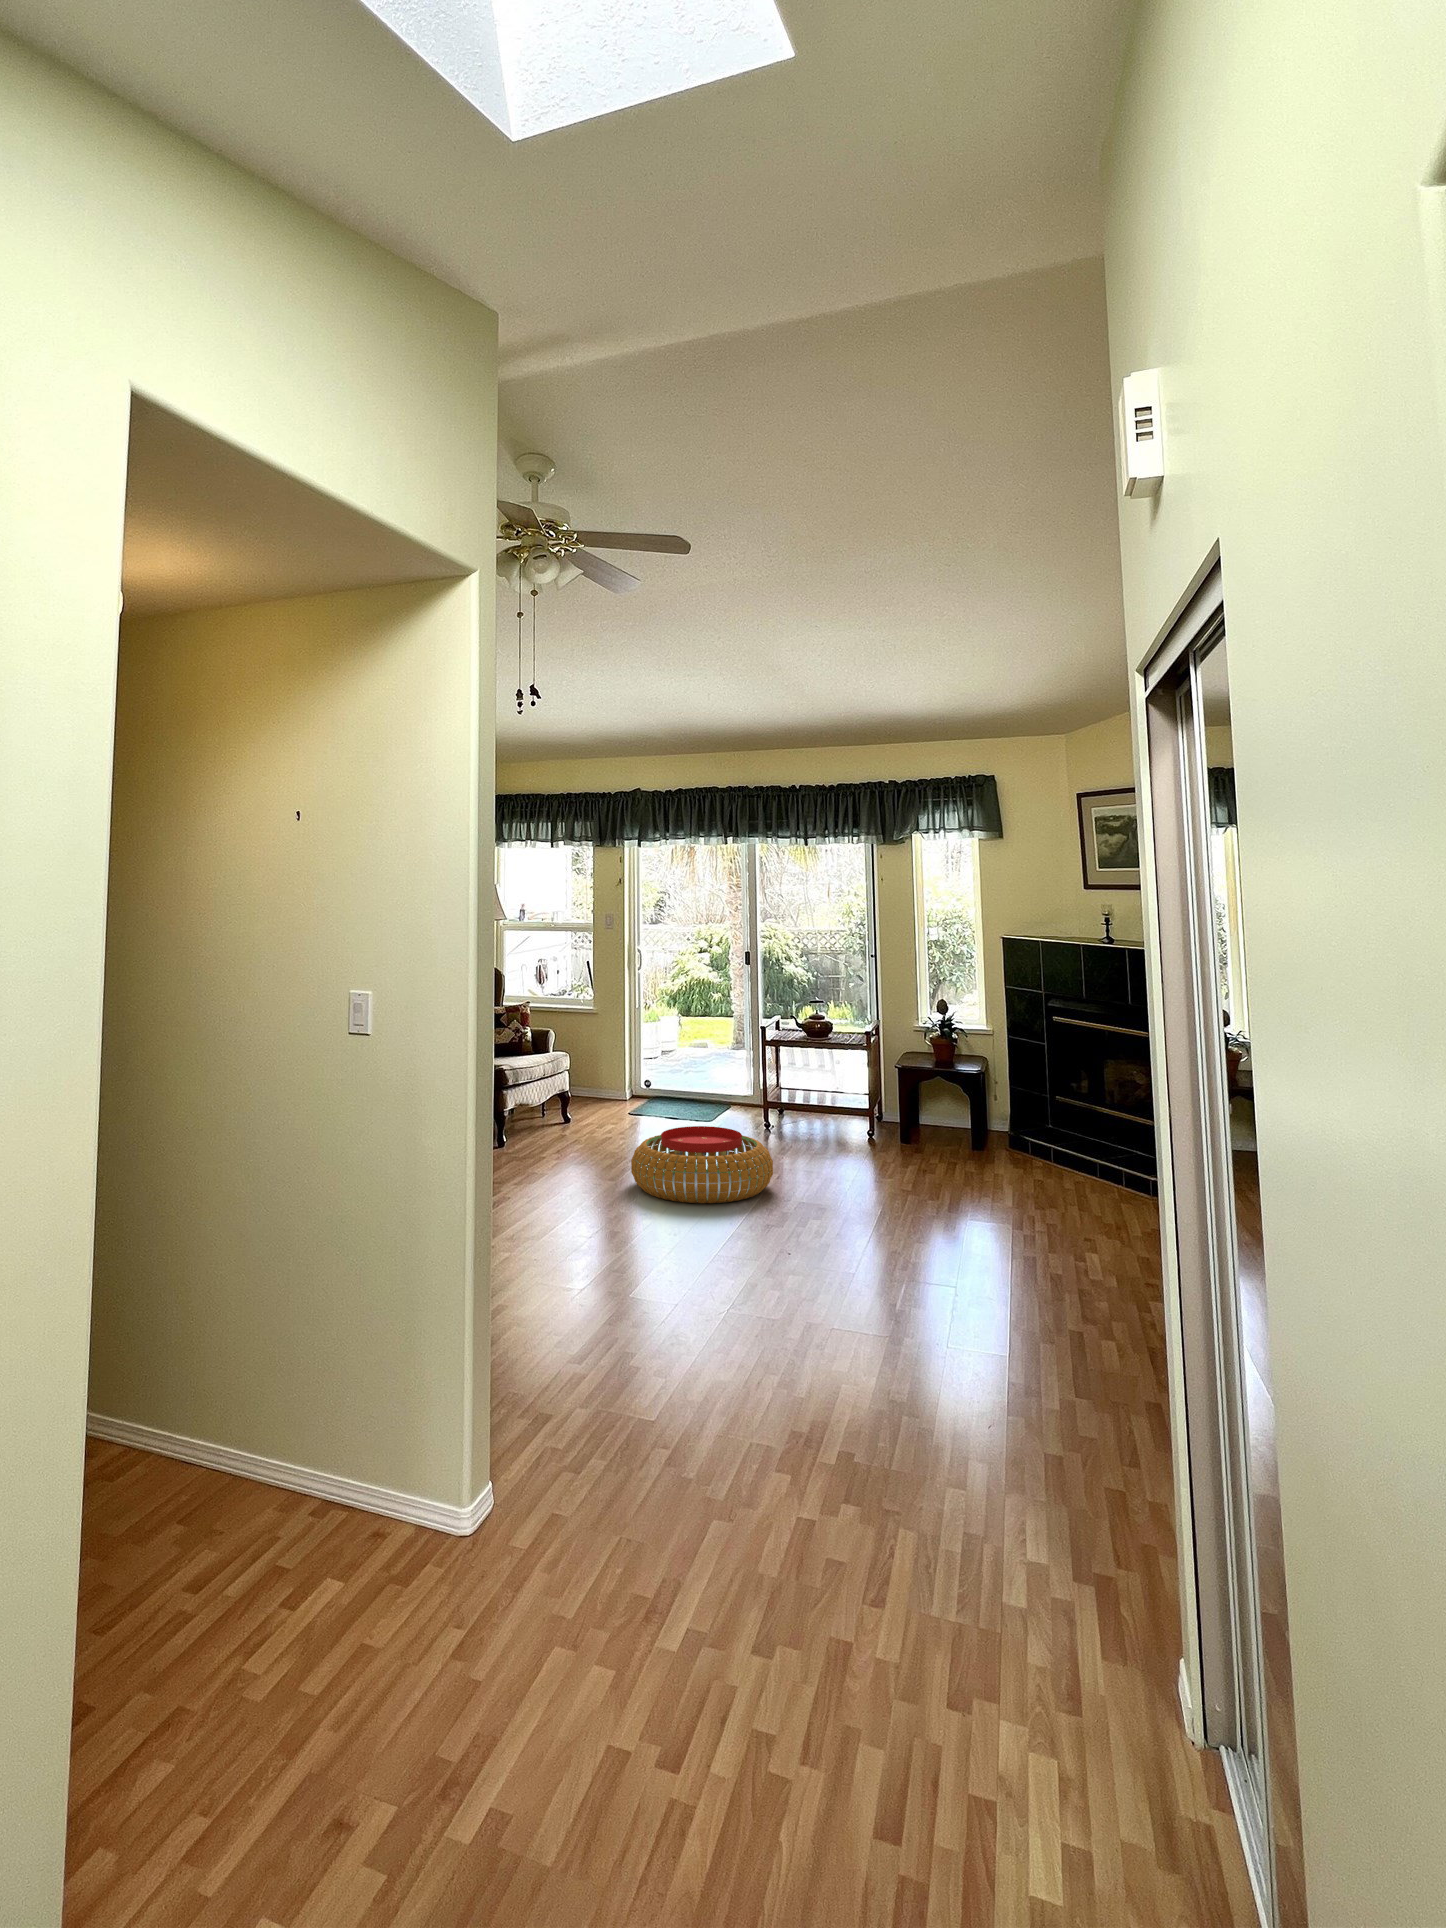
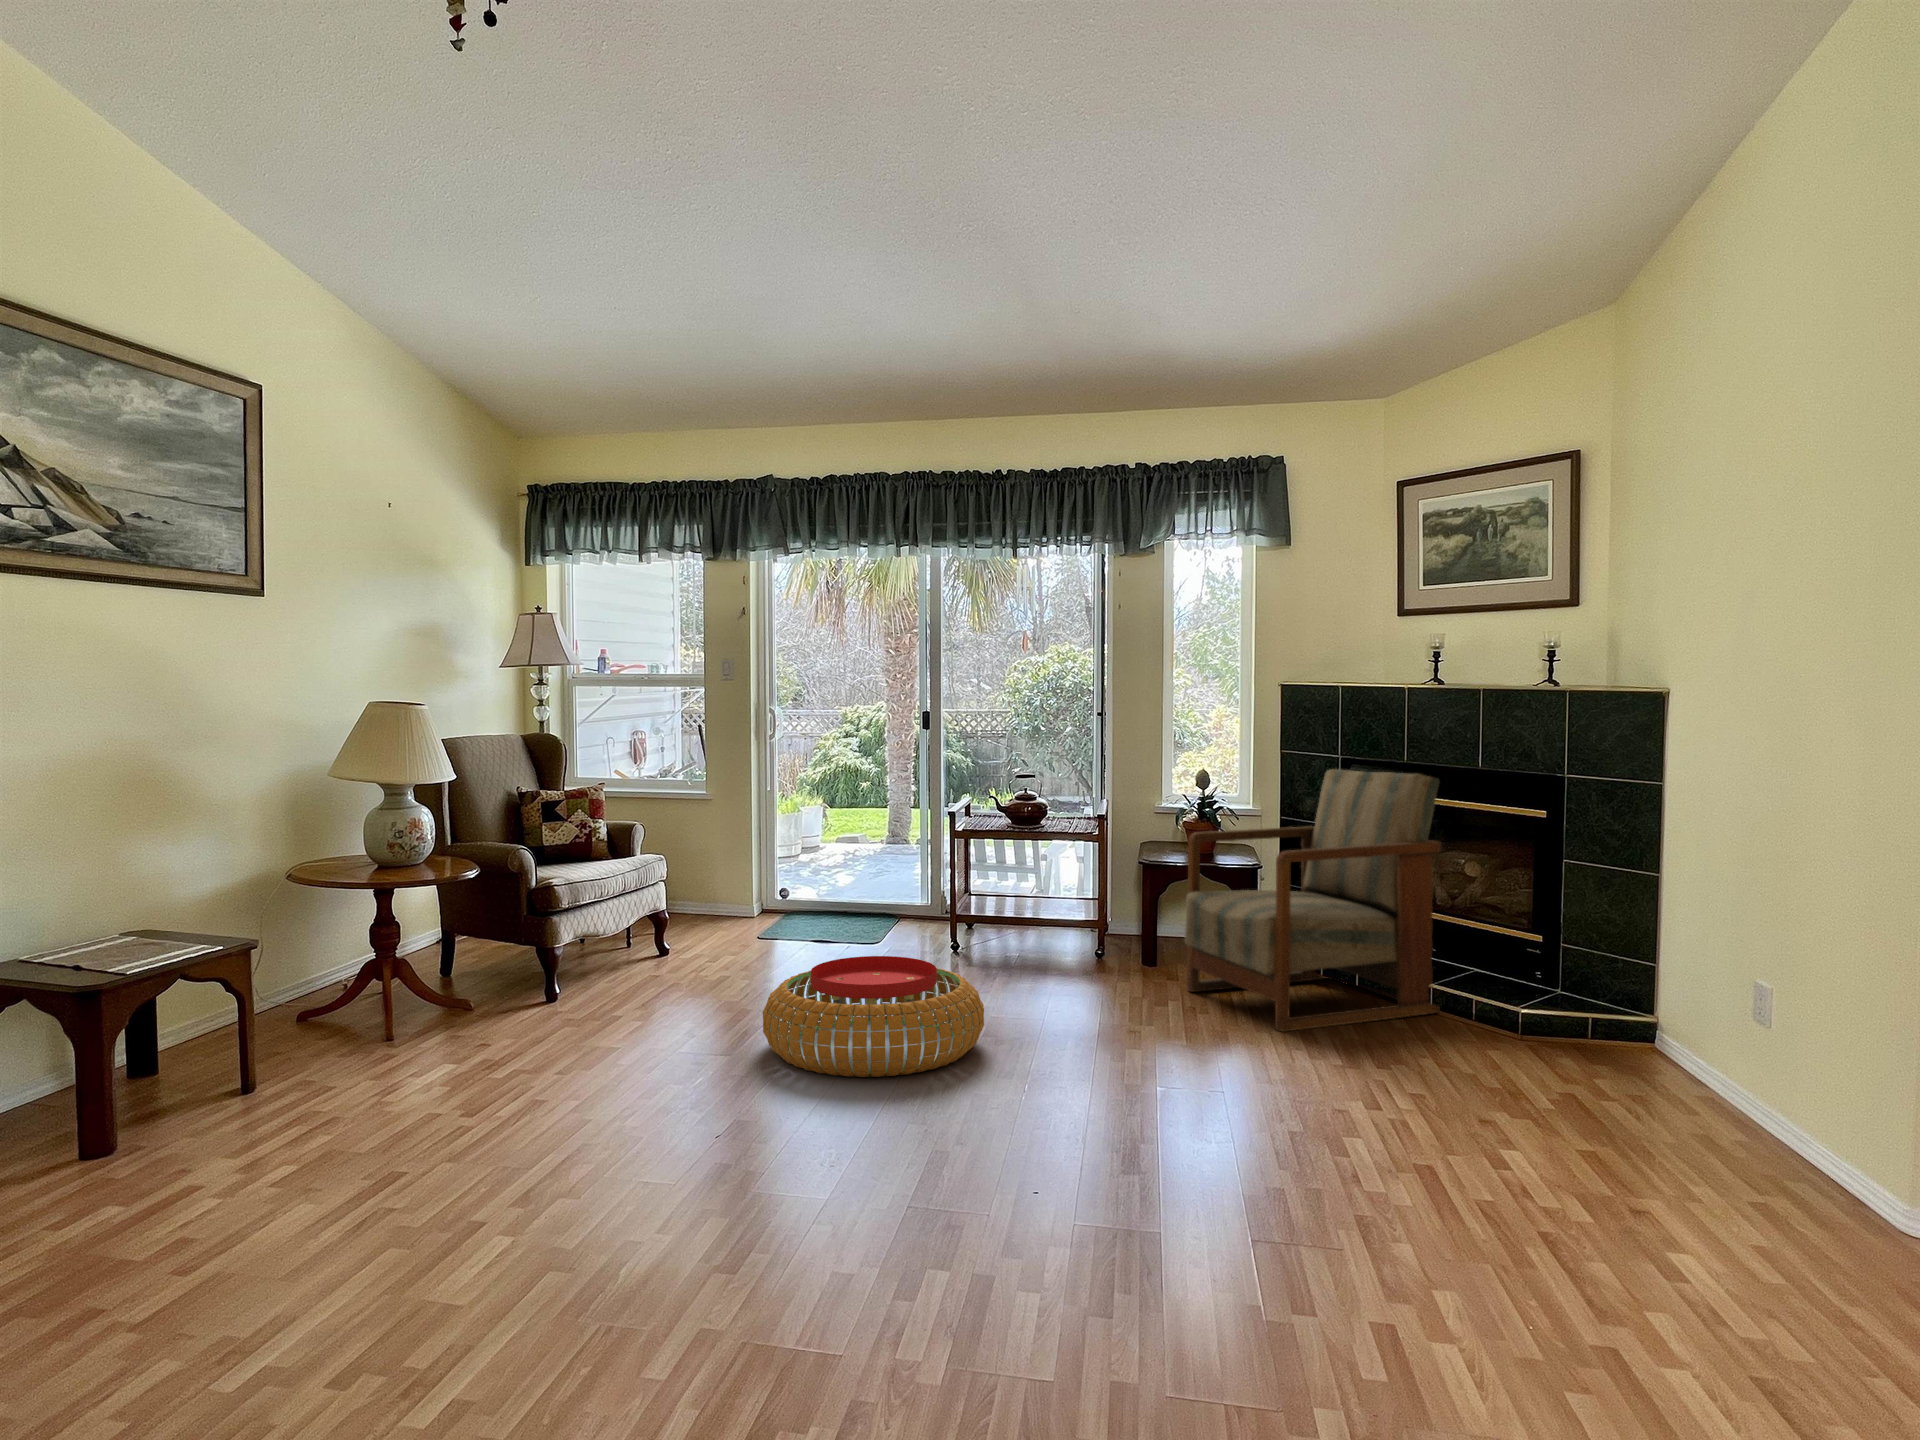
armchair: none [922,1003,1103,1189] -> present [1185,769,1441,1032]

